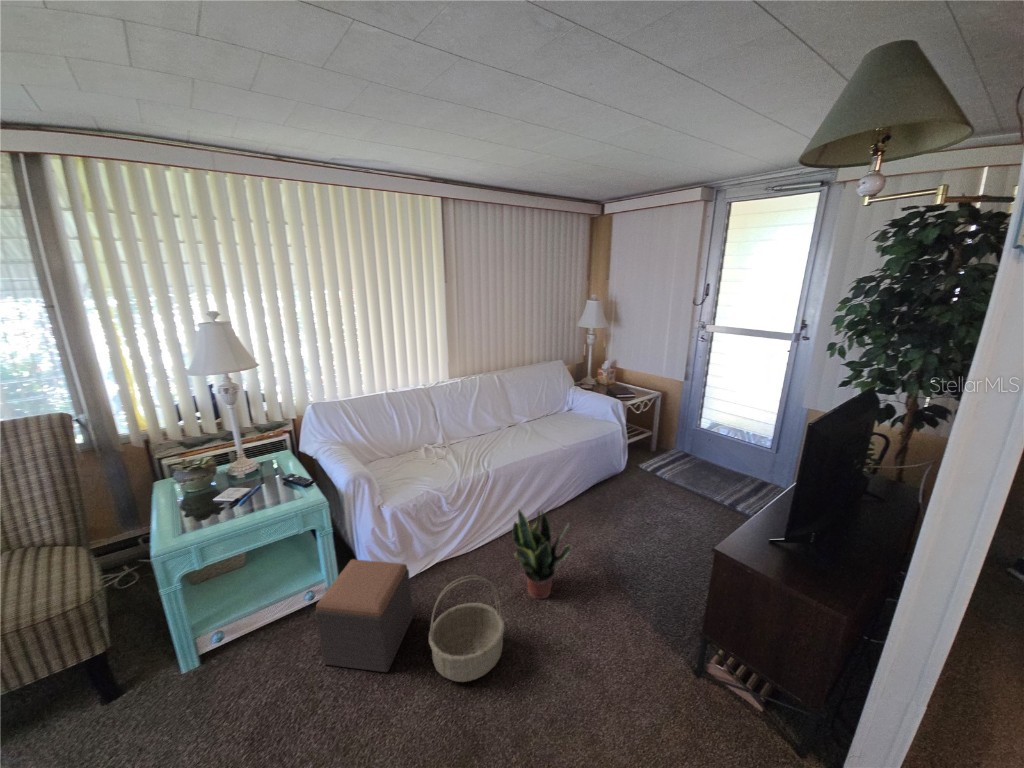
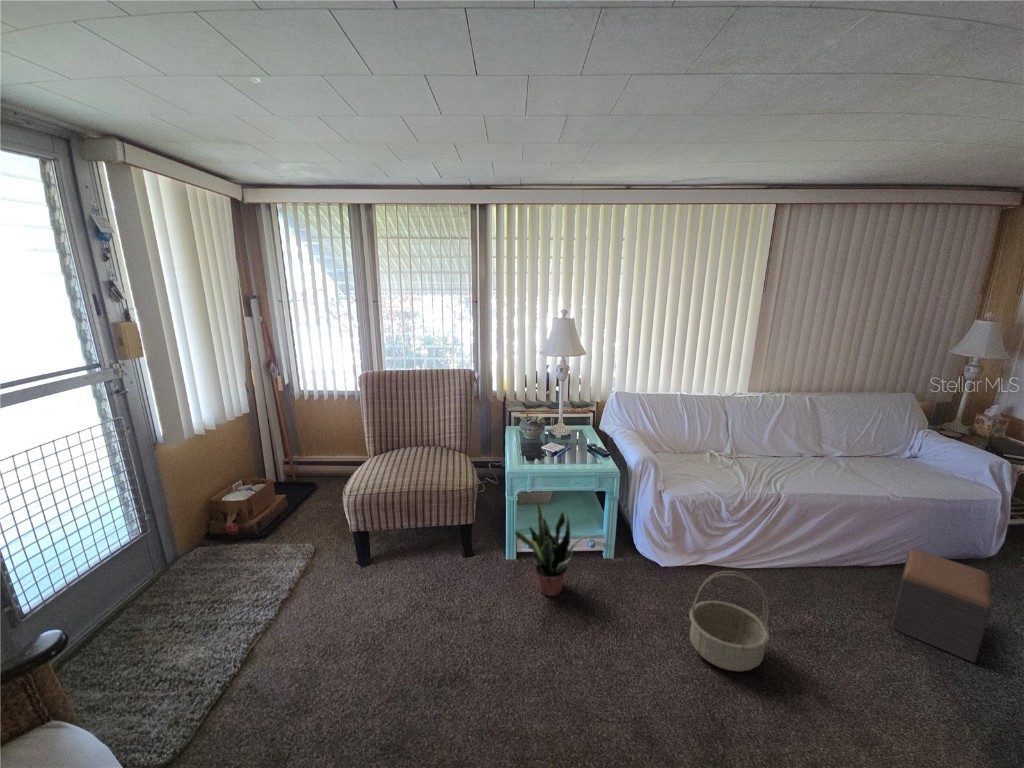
potted plant: present [513,510,571,599] -> present [515,504,581,596]
footstool: present [316,559,413,672] -> present [891,549,991,663]

